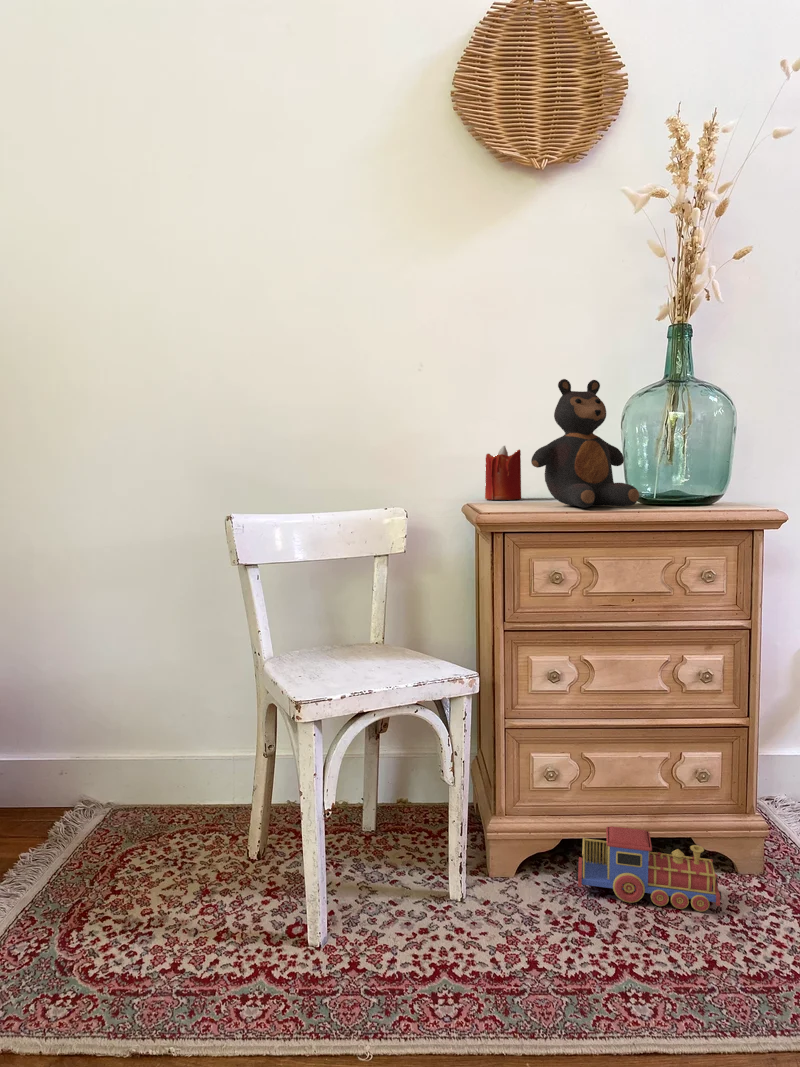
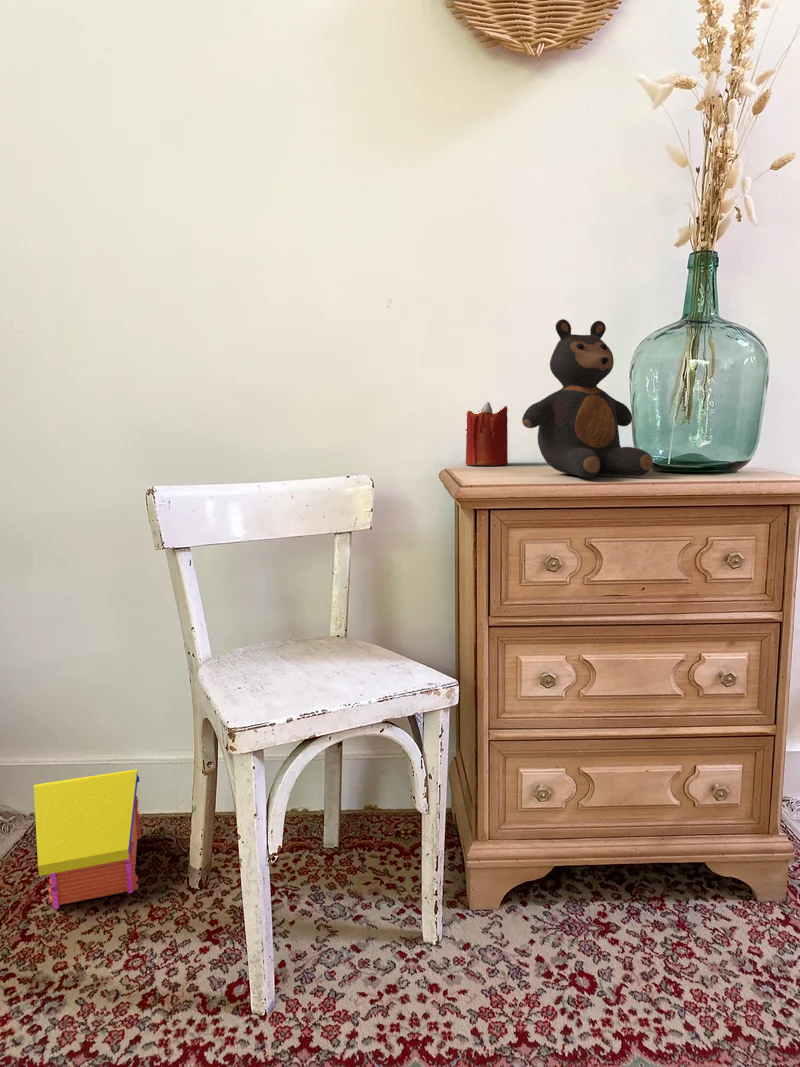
toy house: none [119,757,206,873] -> present [33,769,141,909]
toy train: present [576,826,721,912] -> none [571,852,742,955]

